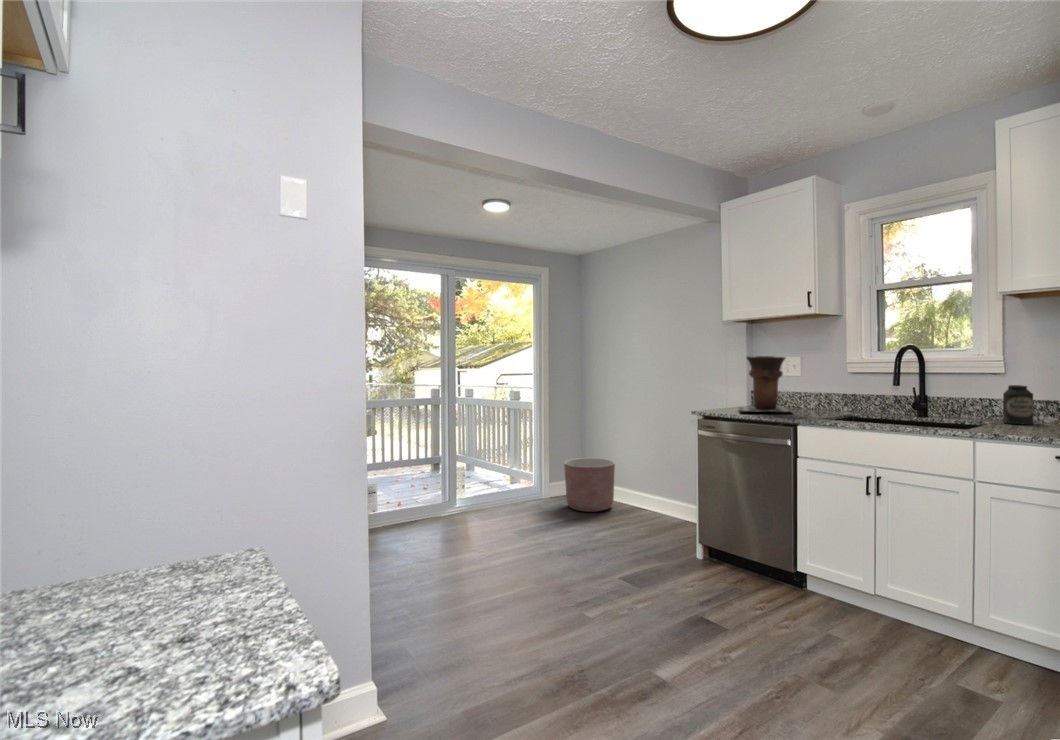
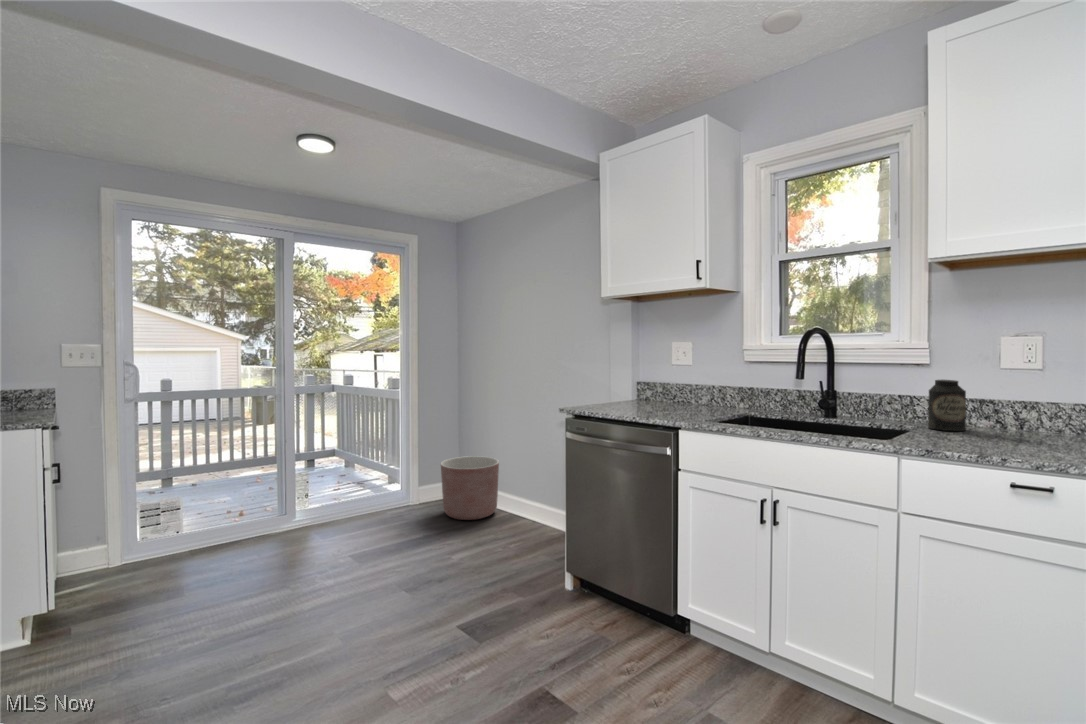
vase: present [739,356,790,412] -> none [617,340,679,409]

